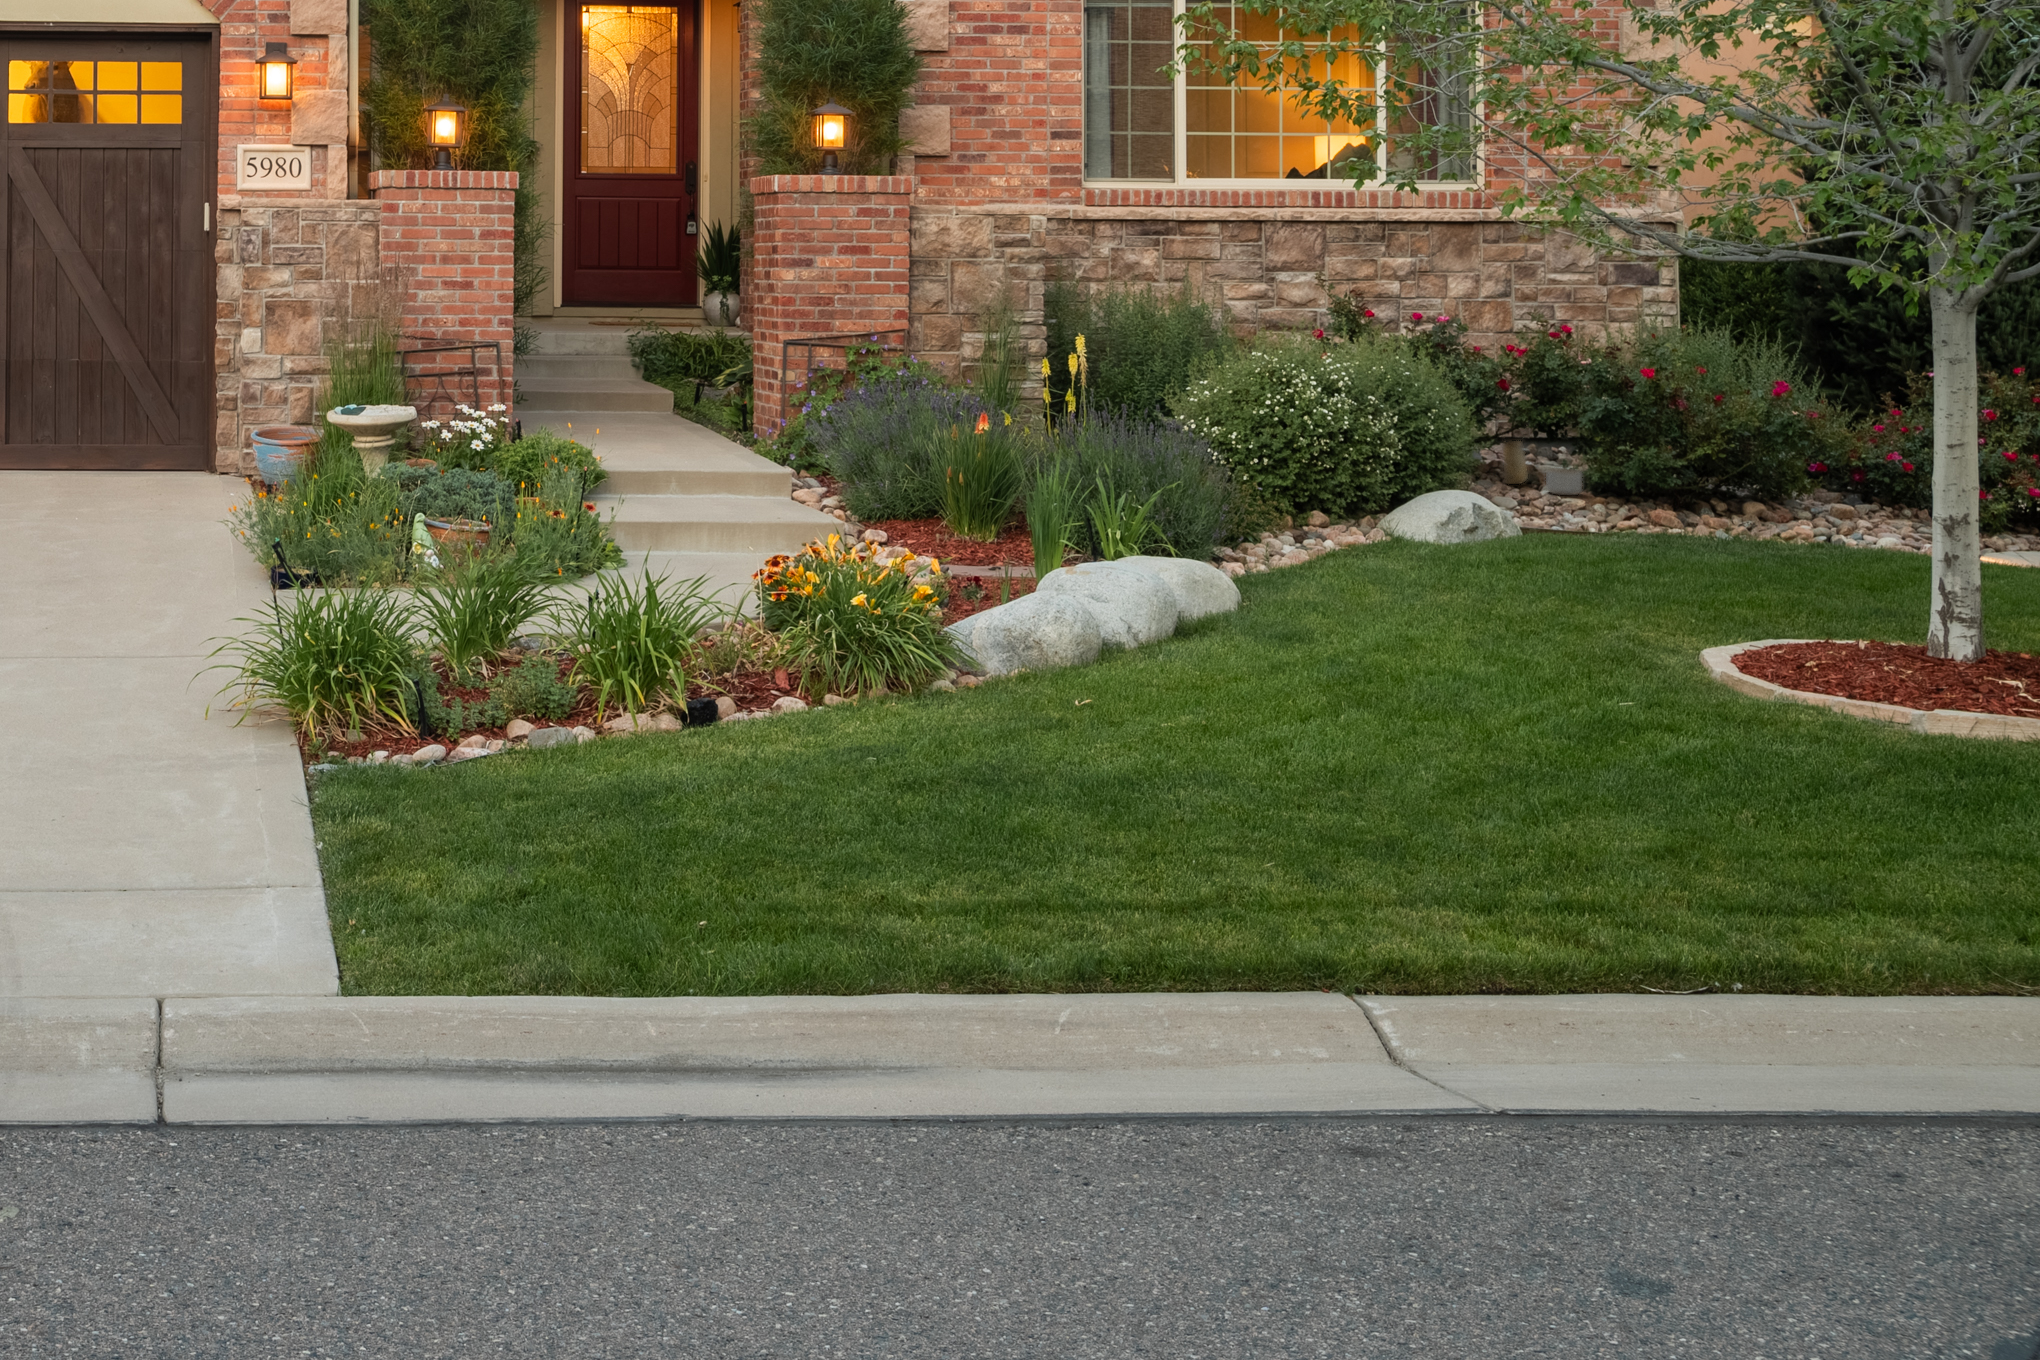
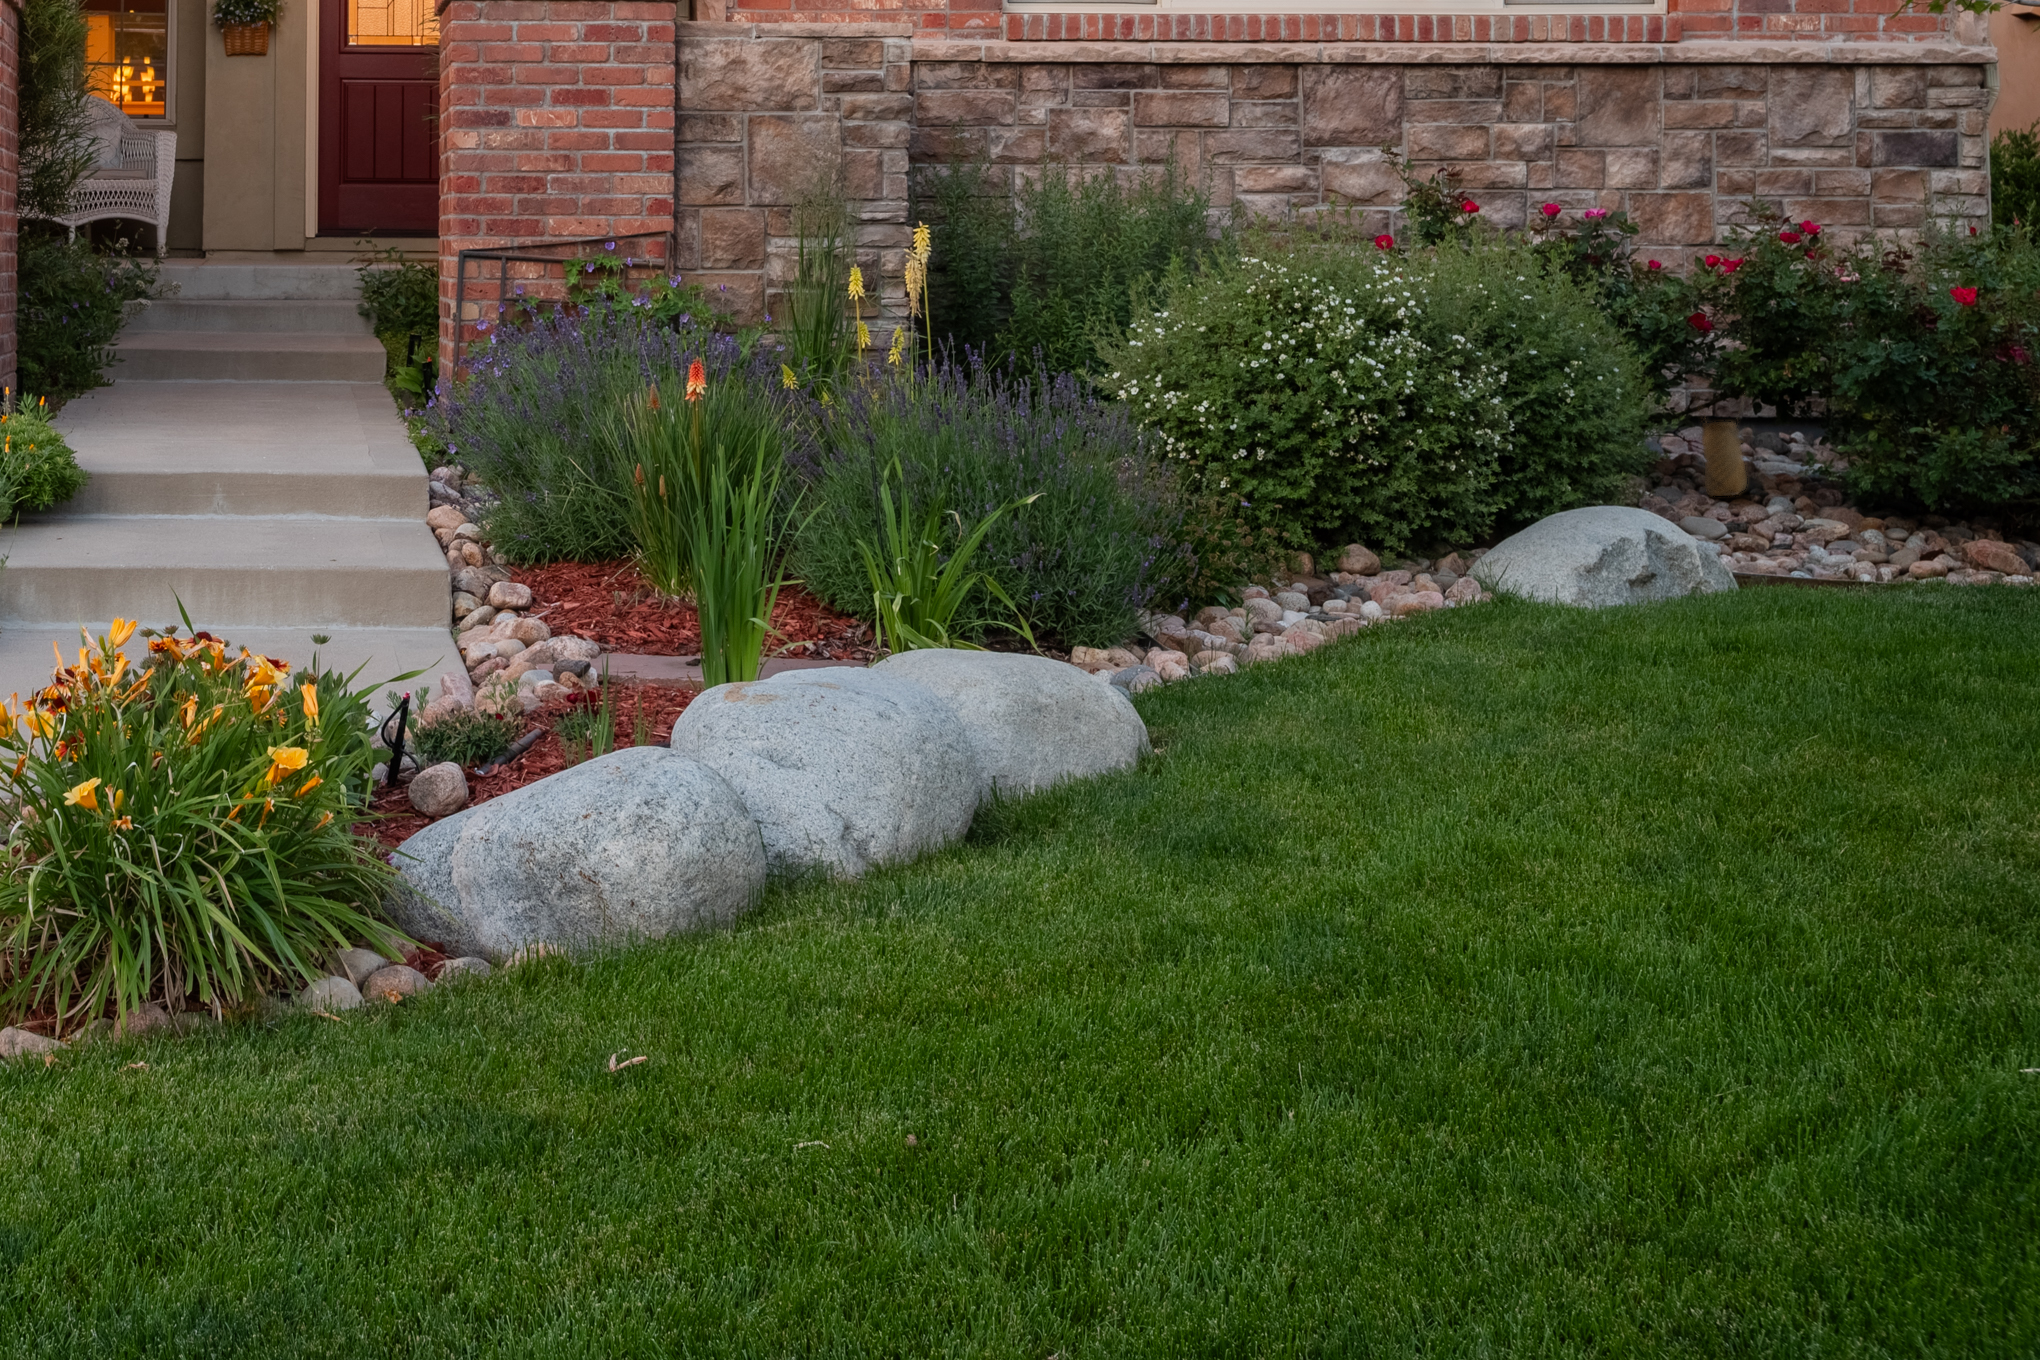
planter: present [1546,468,1582,495] -> none [1781,469,1847,517]

